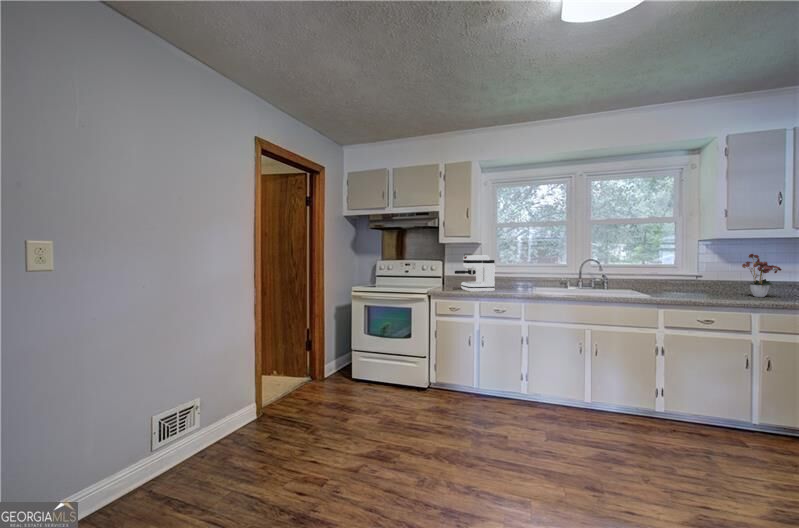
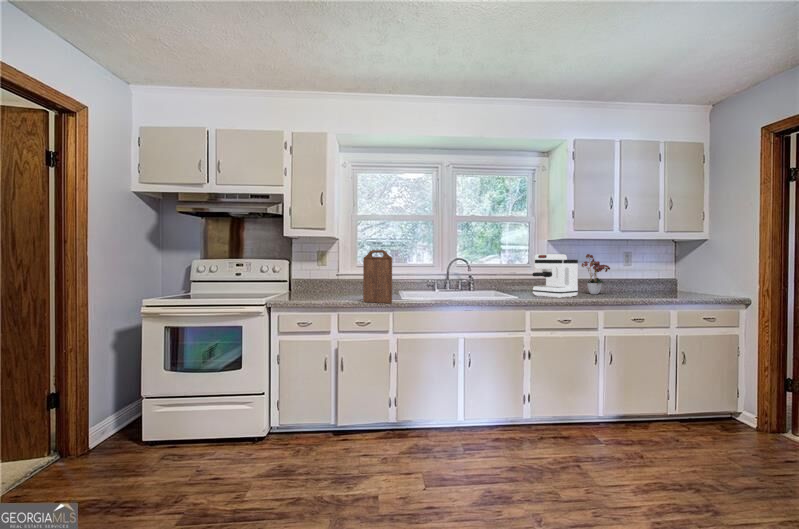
cutting board: none [500,253,524,297] -> present [363,250,392,303]
coffee maker: present [455,256,495,292] -> present [533,254,578,298]

